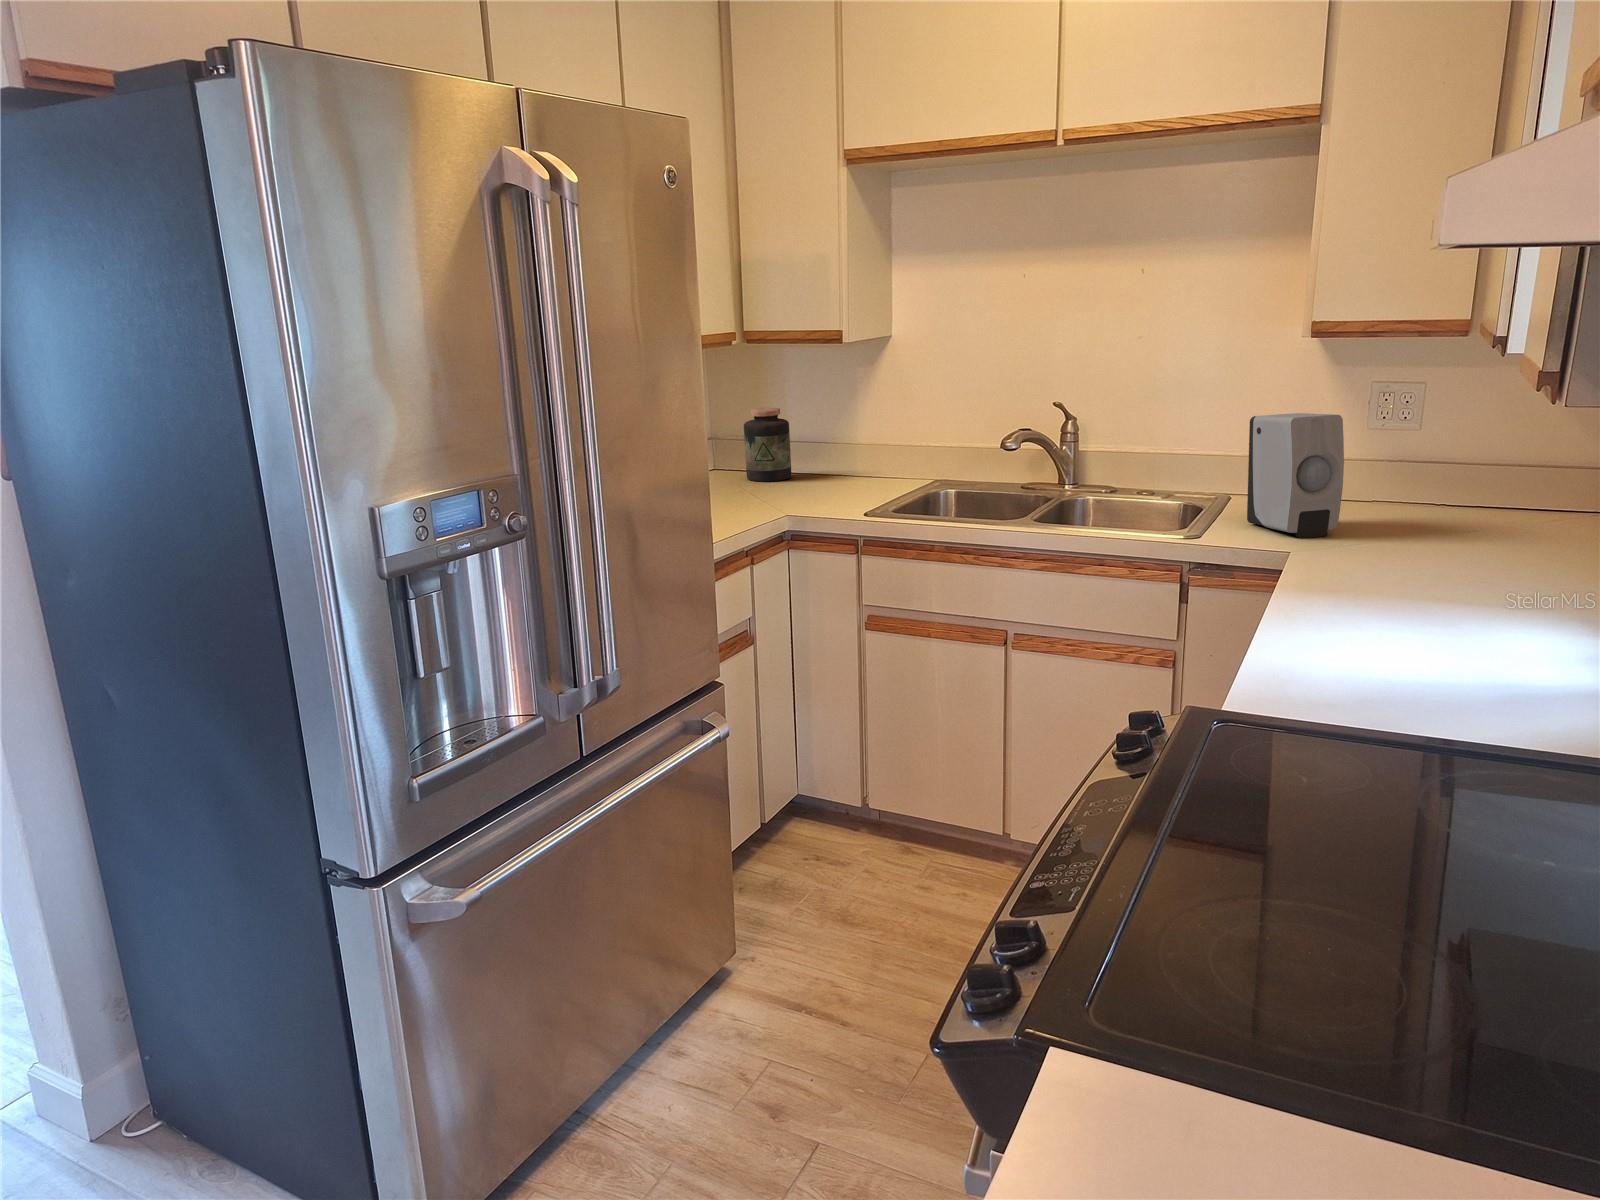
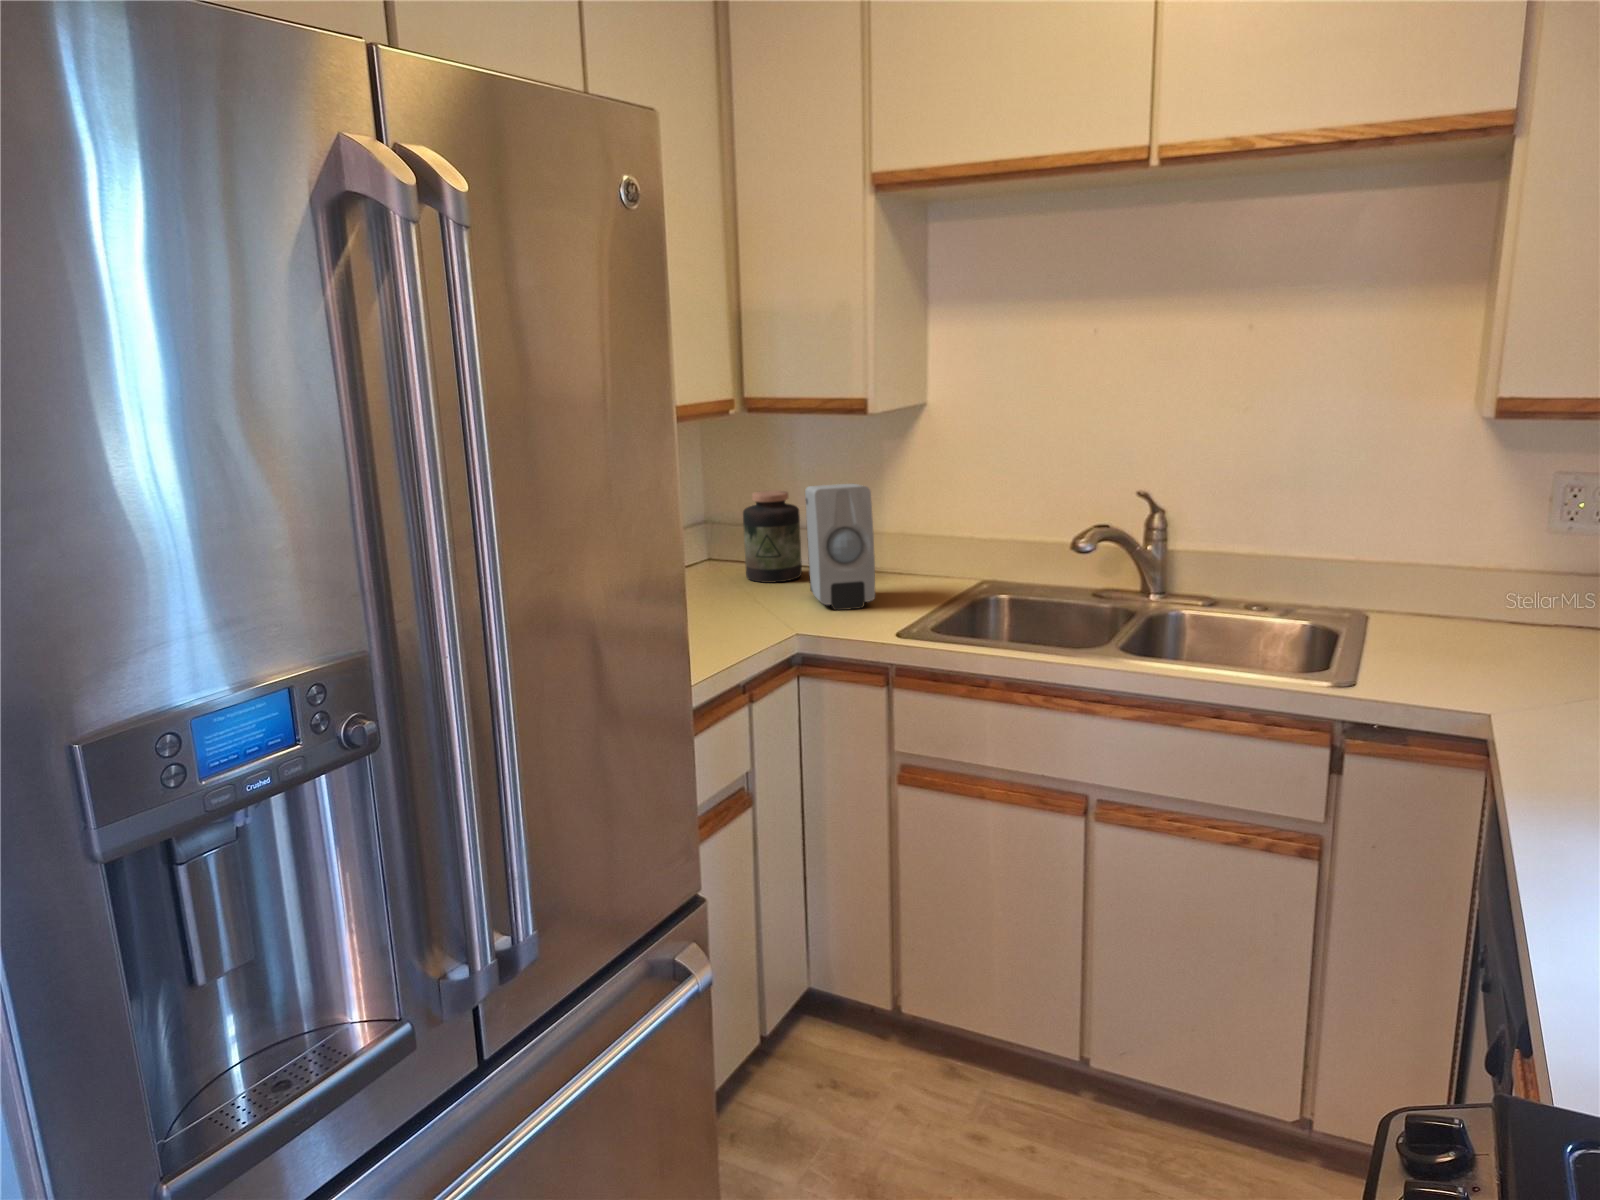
soap dispenser: present [1247,413,1344,538] -> present [805,484,875,610]

